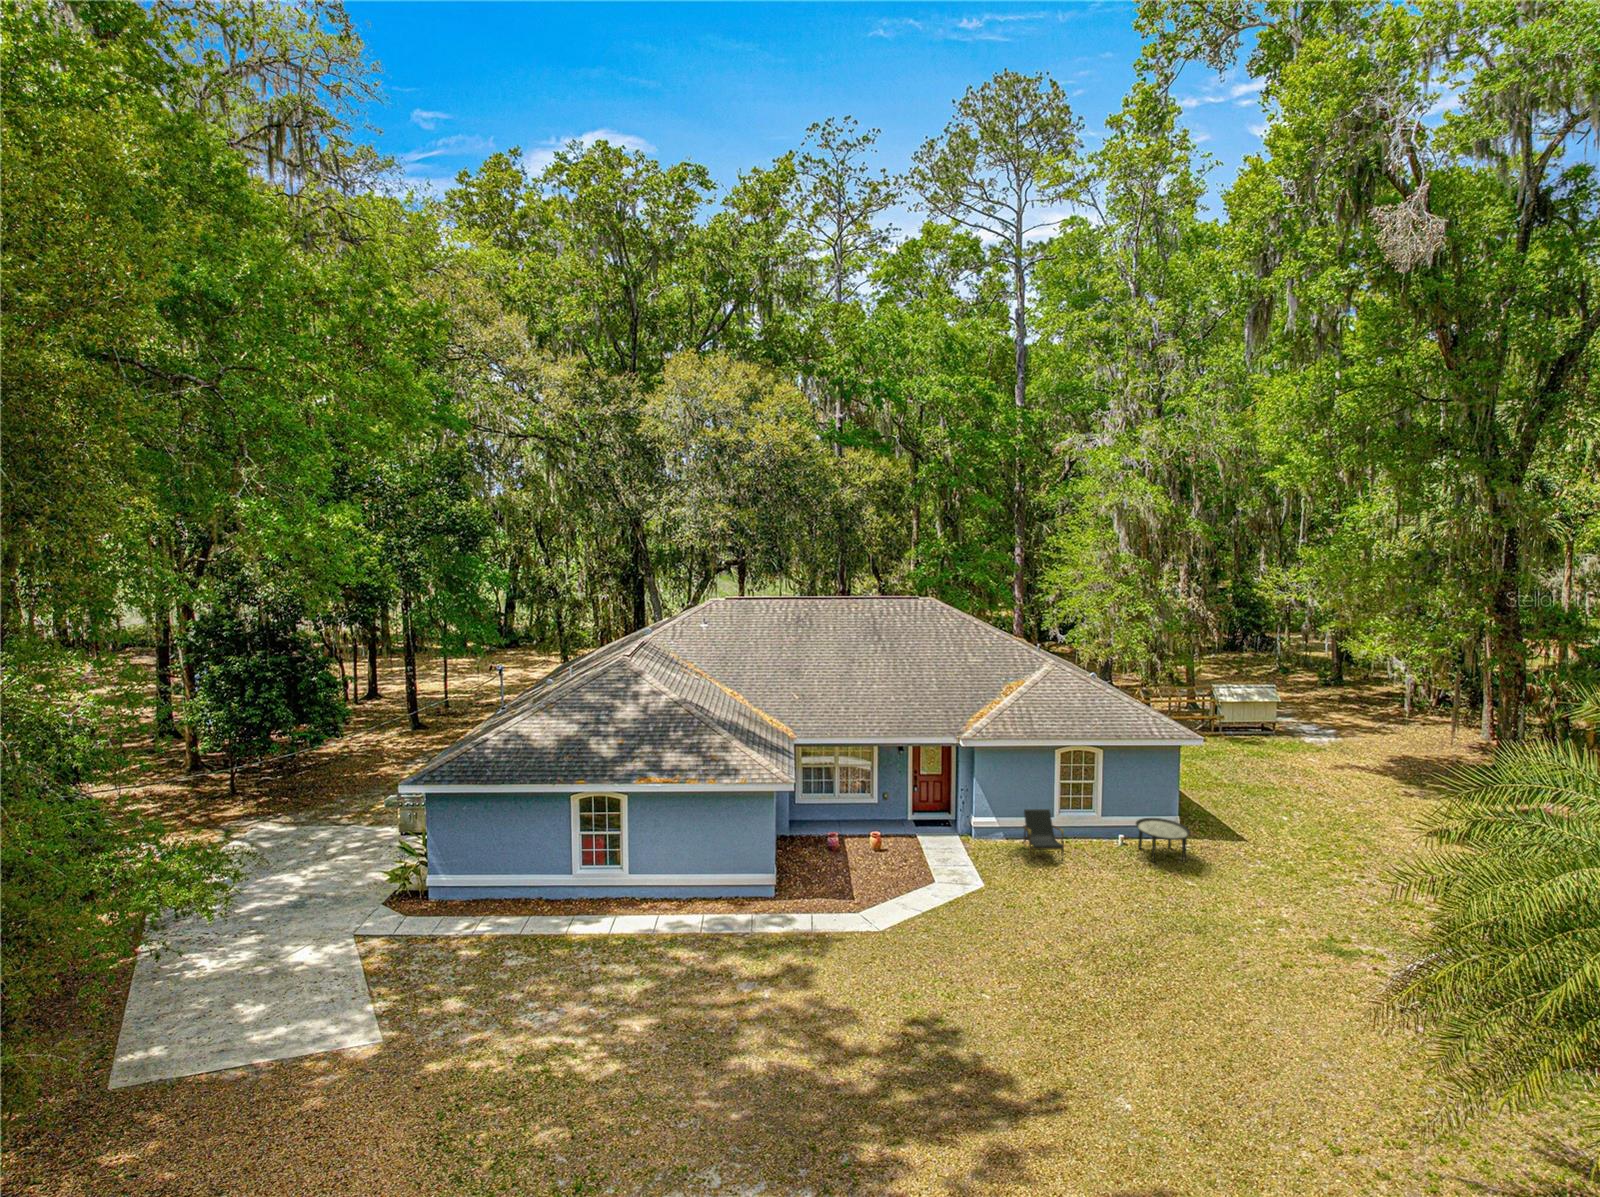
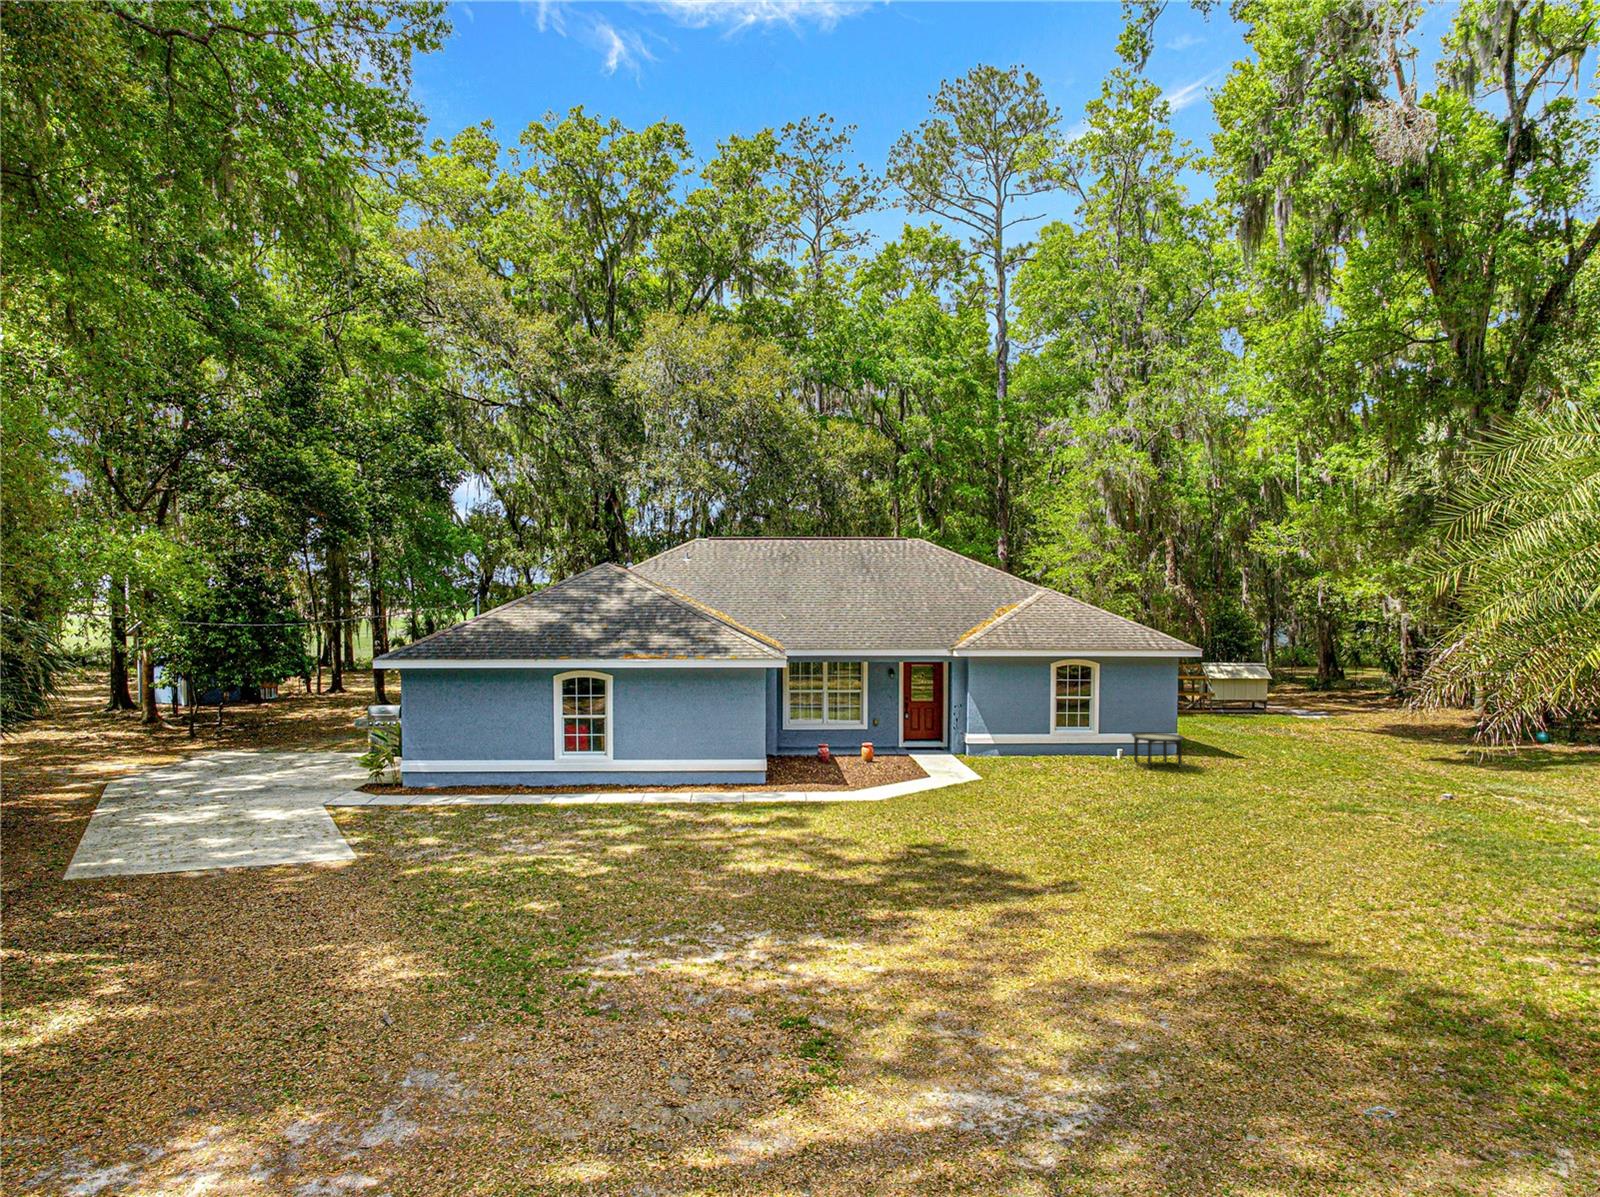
lounge chair: present [1023,809,1064,859] -> none [1019,722,1060,767]

